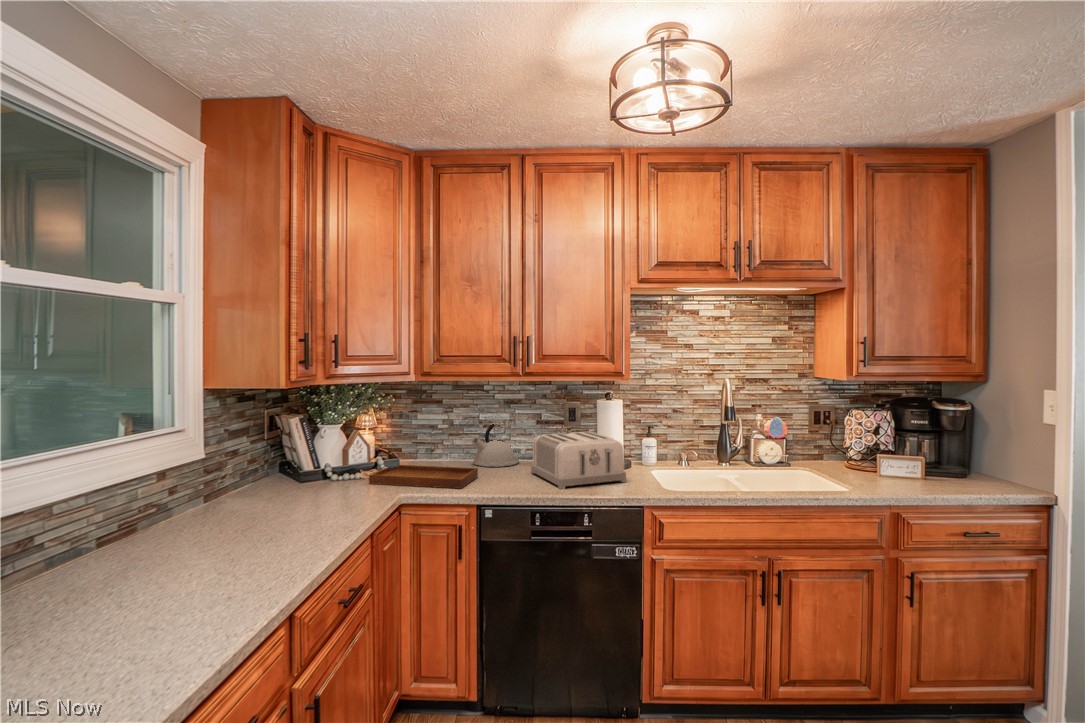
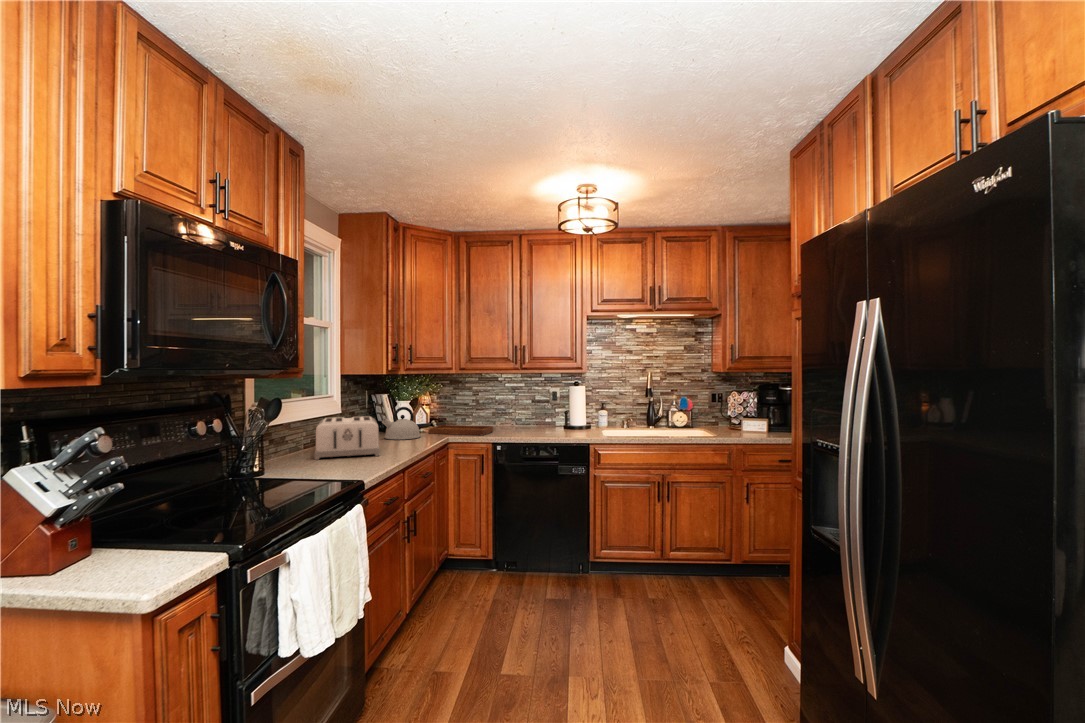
kettle: present [472,424,519,467] -> present [382,407,421,440]
toaster: present [531,431,626,489] -> present [315,416,380,460]

